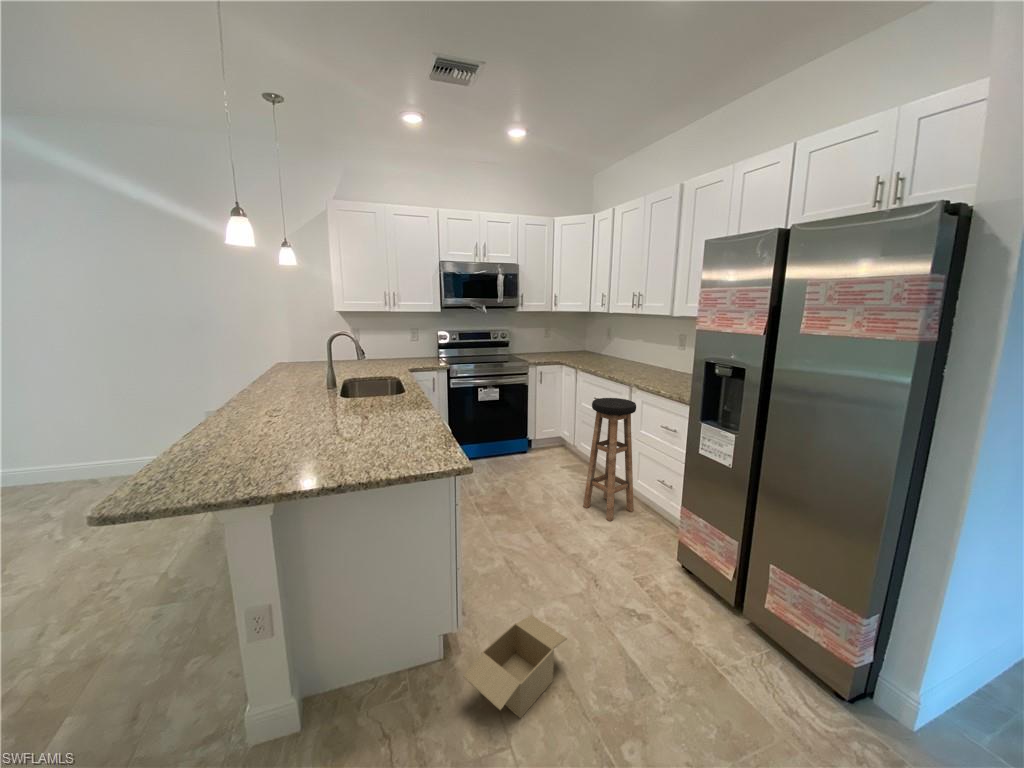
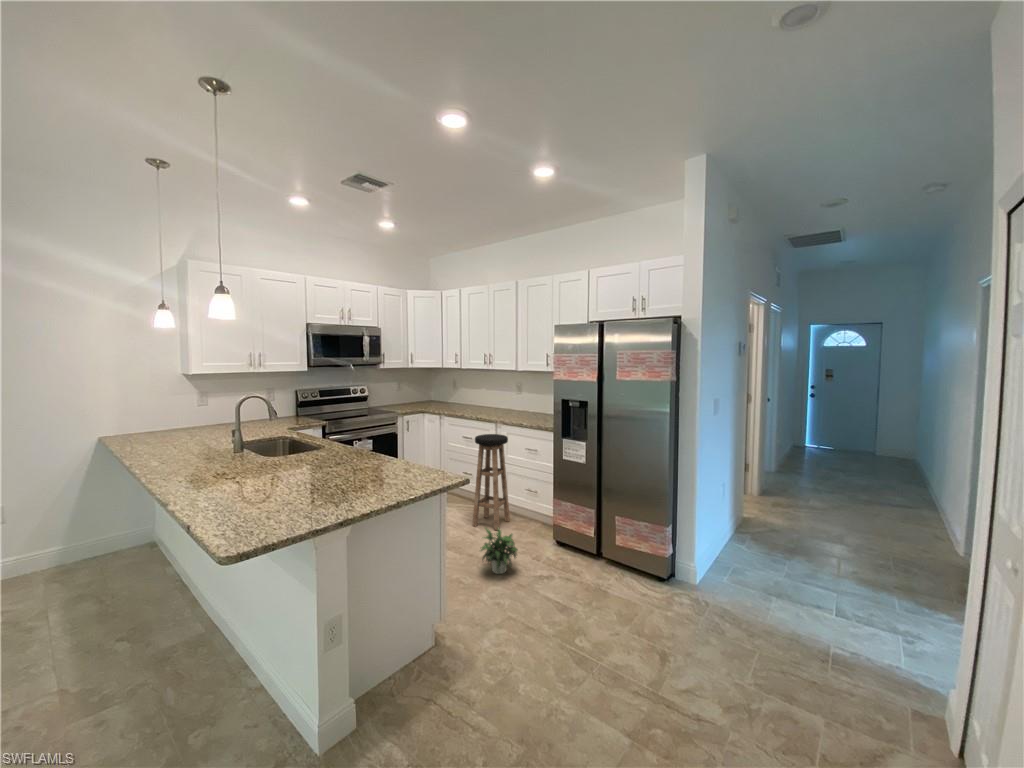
potted plant: none [551,521,607,587] -> present [481,528,518,574]
cardboard box: present [463,615,567,718] -> none [469,590,520,649]

